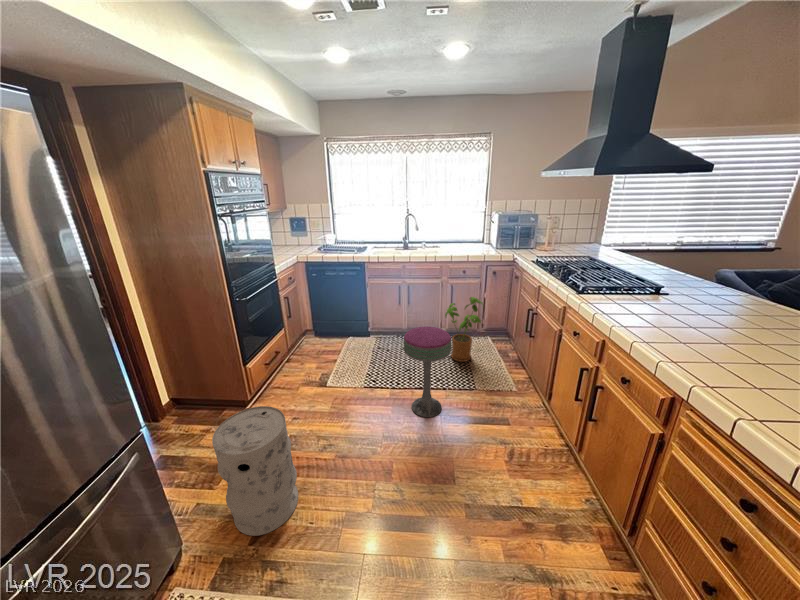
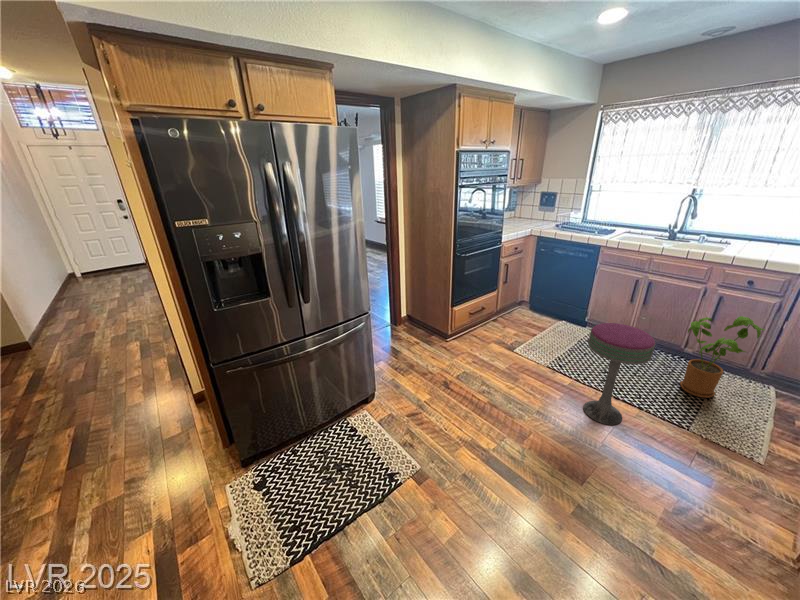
trash can: present [212,406,298,536] -> none [403,330,451,418]

